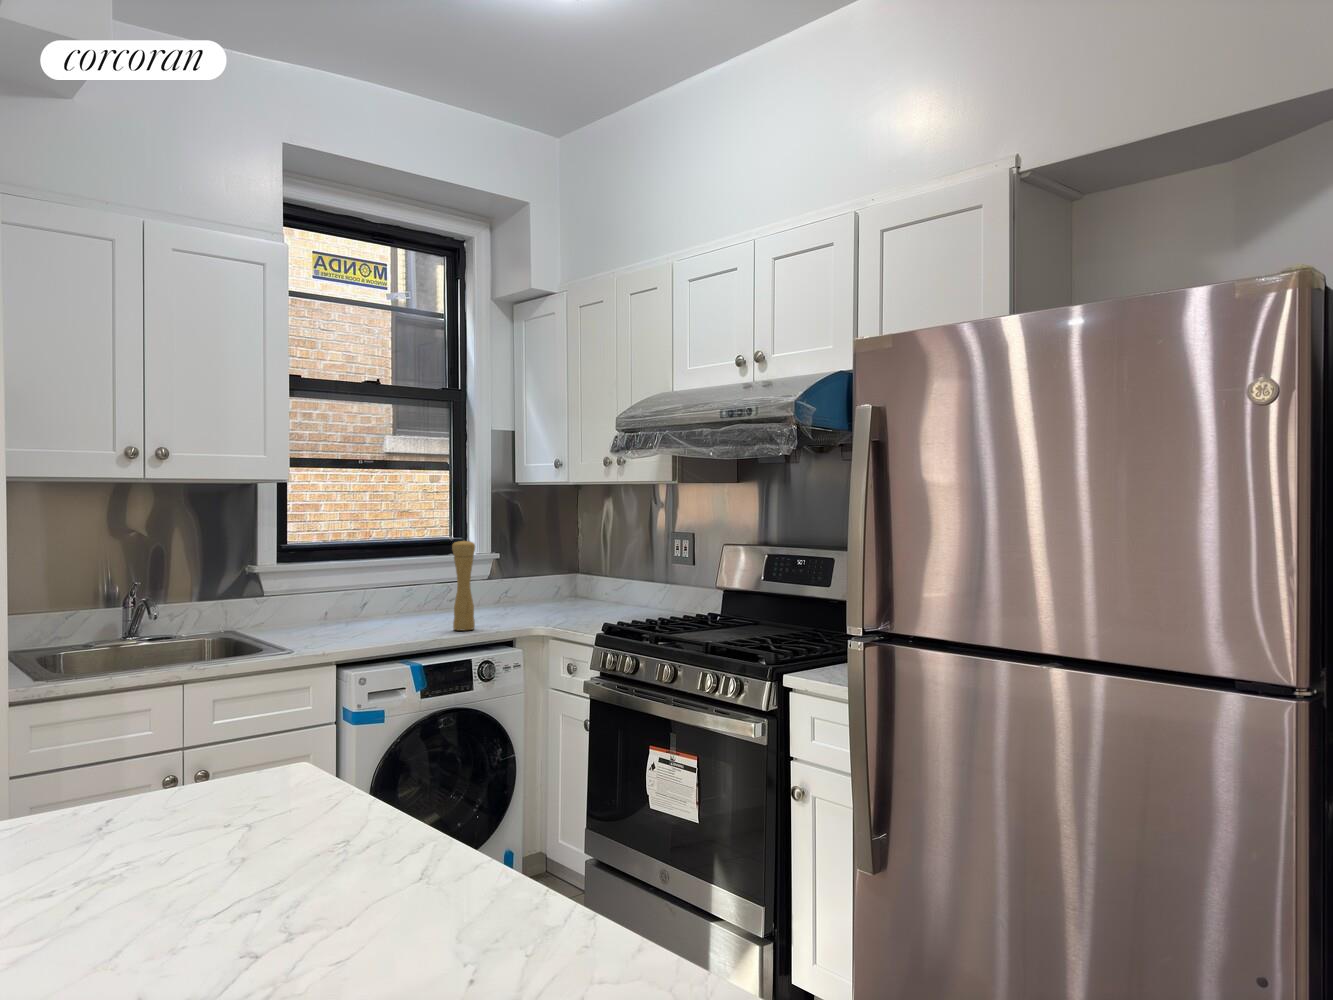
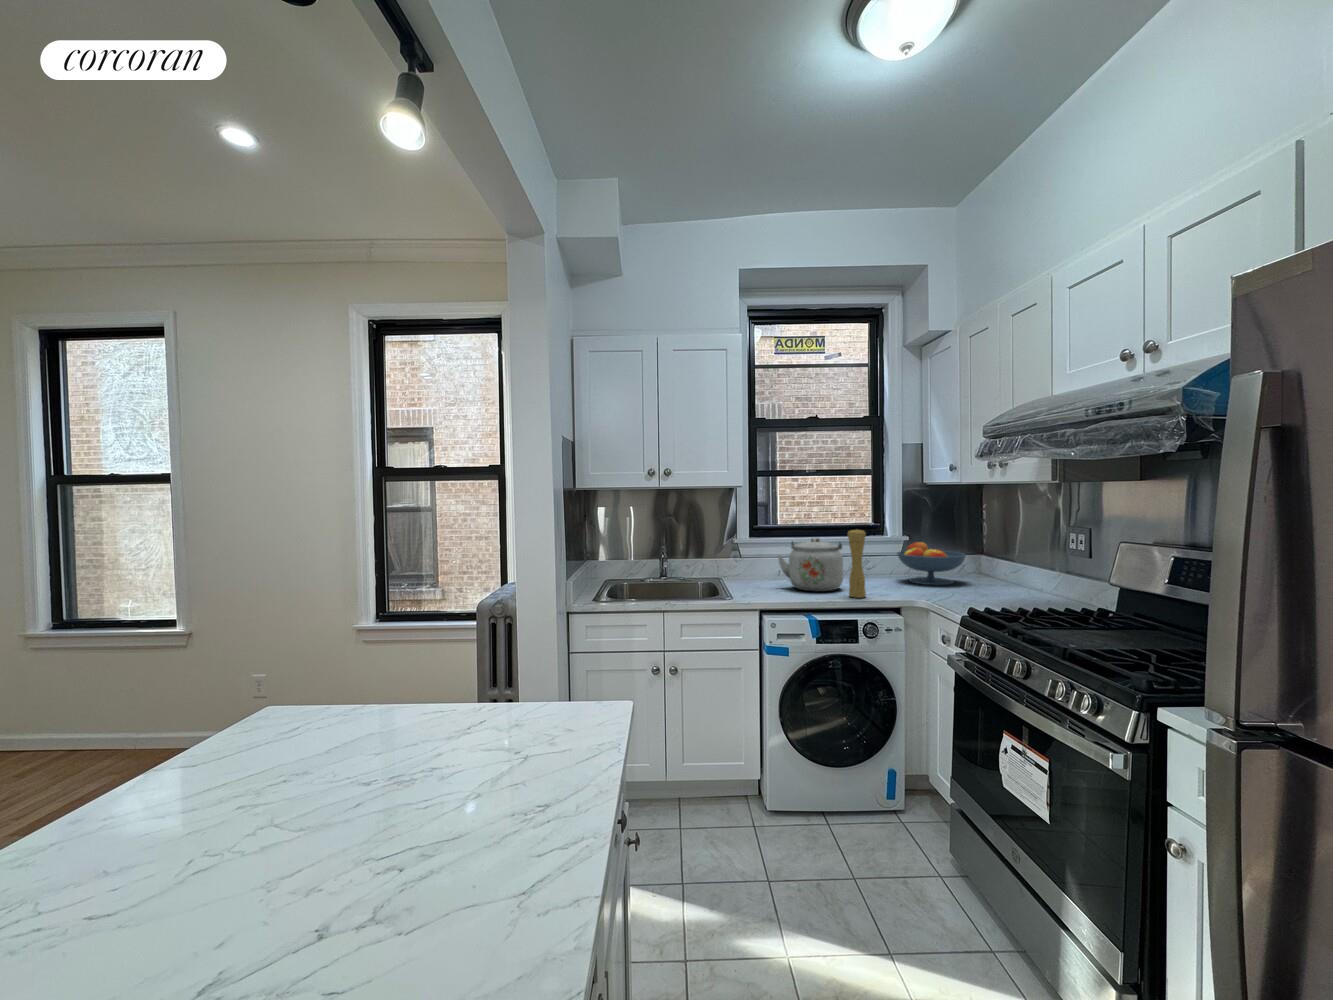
kettle: none [342,555,436,630] -> present [778,538,843,592]
fruit bowl: none [490,558,571,612] -> present [897,542,966,585]

